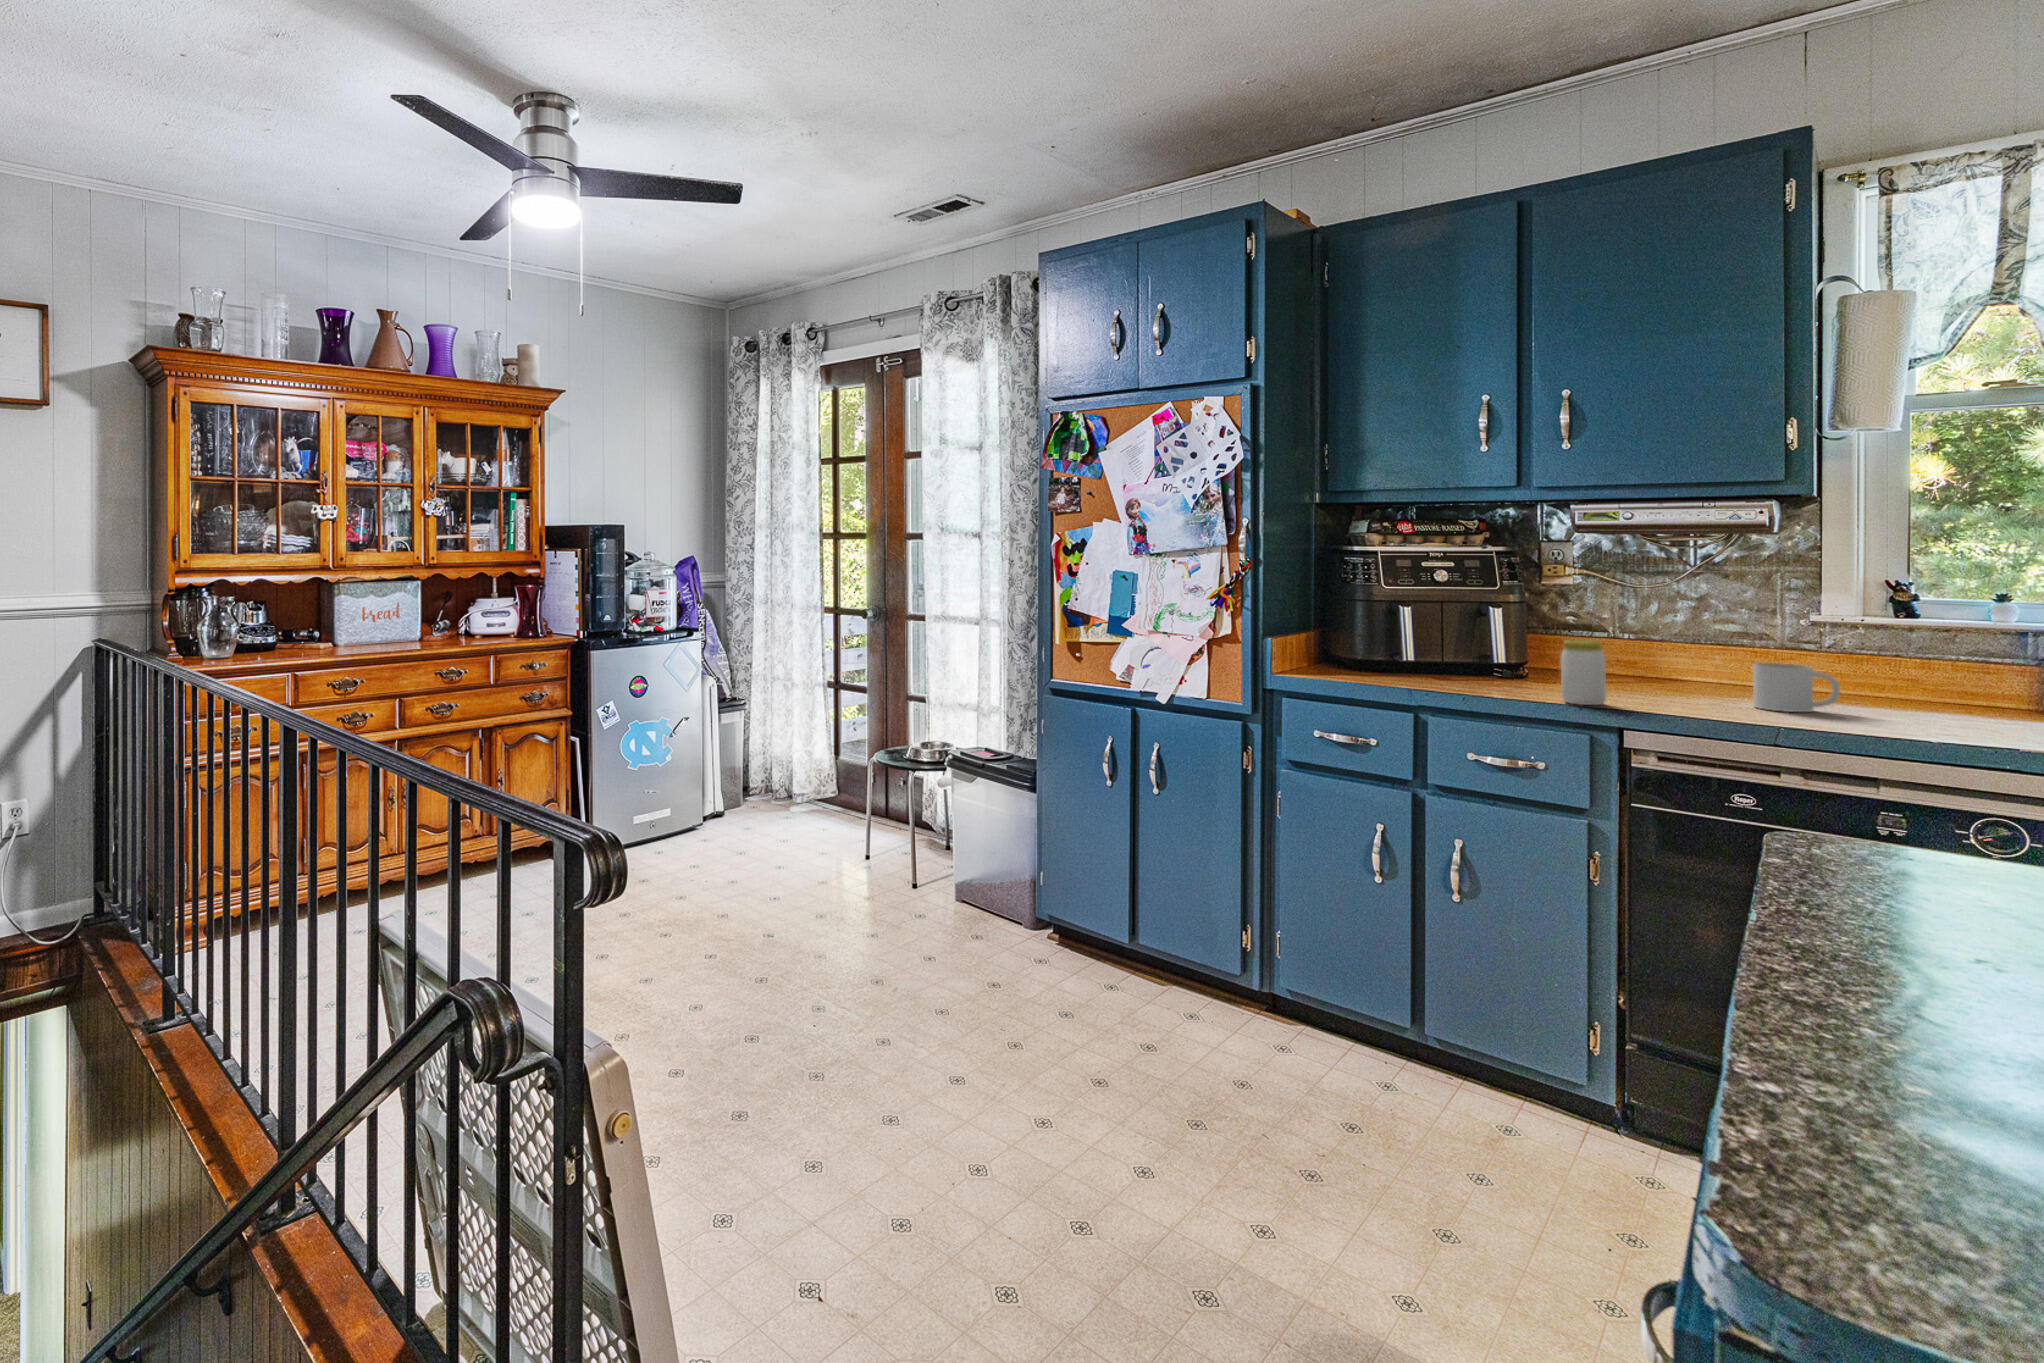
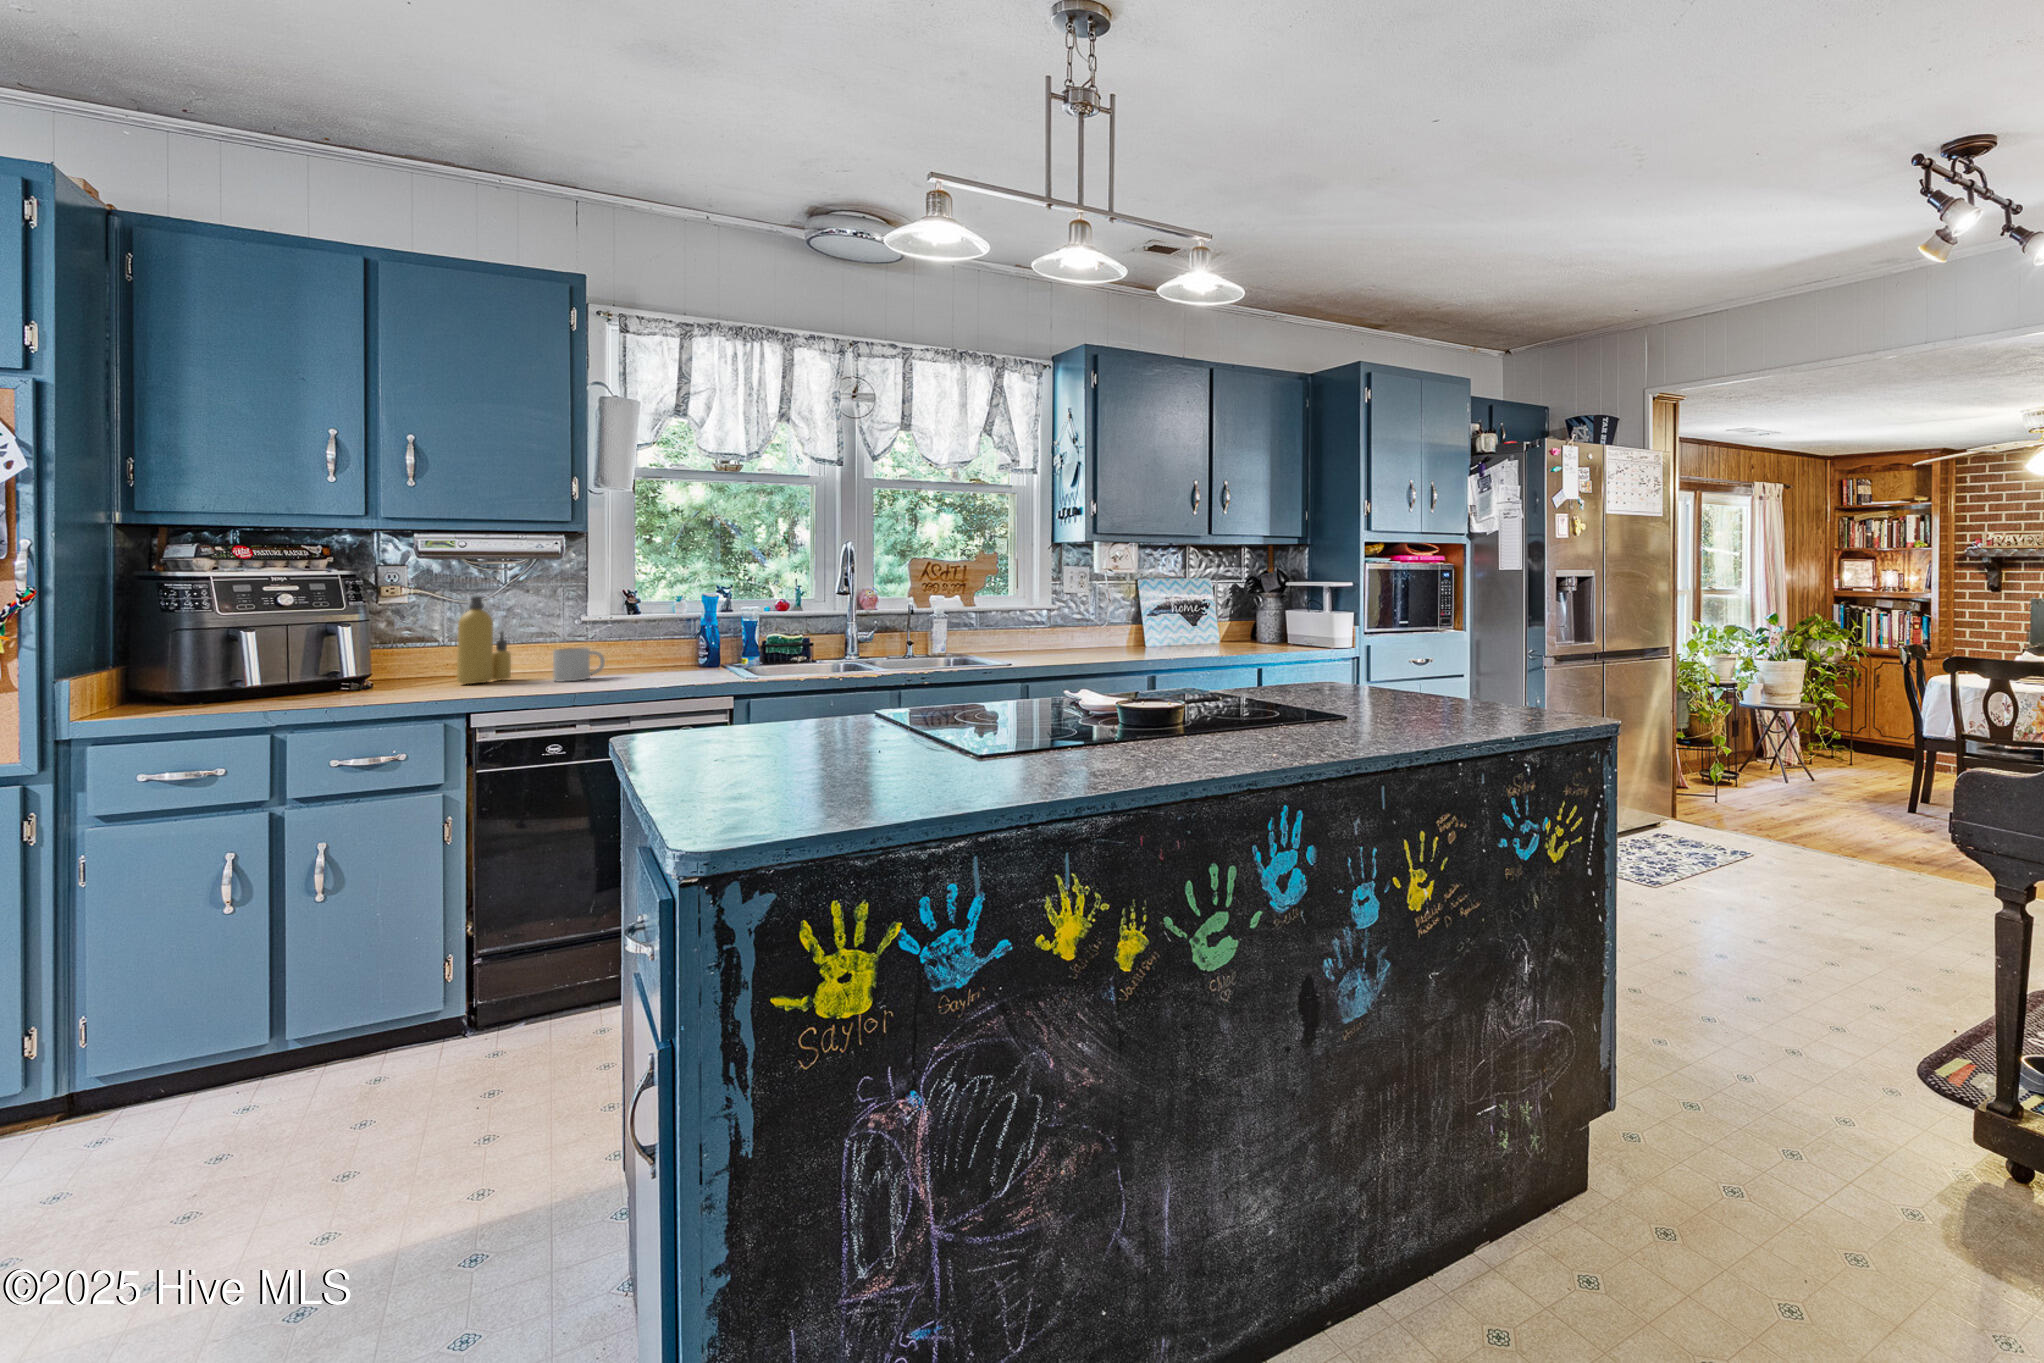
bottle: none [1624,583,1698,693] -> present [457,596,511,684]
jar: present [1561,640,1606,705] -> none [417,644,455,698]

